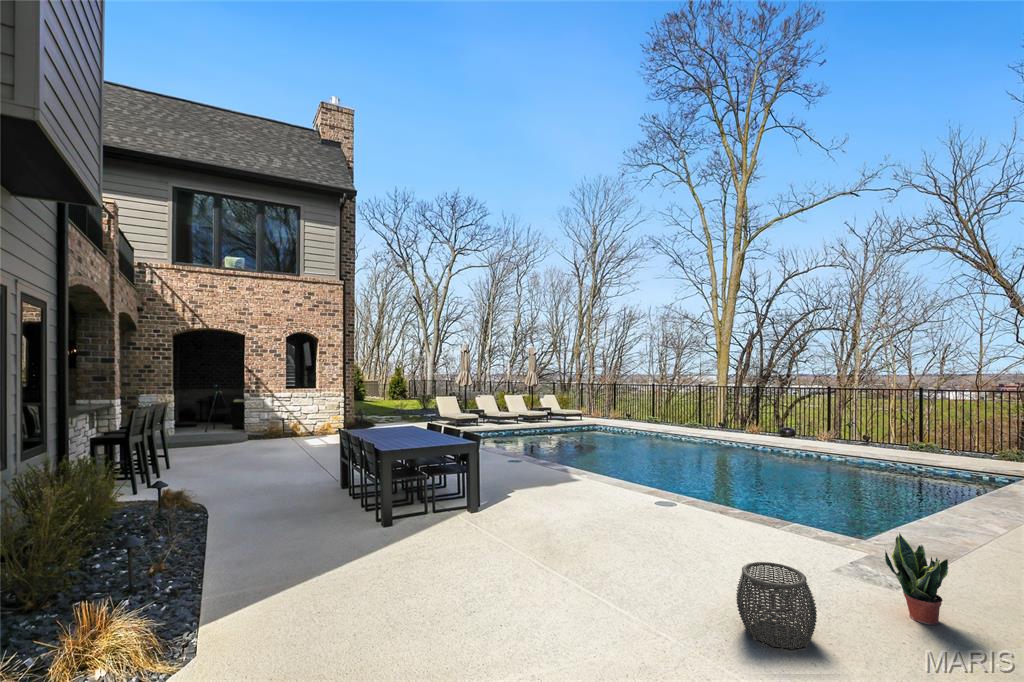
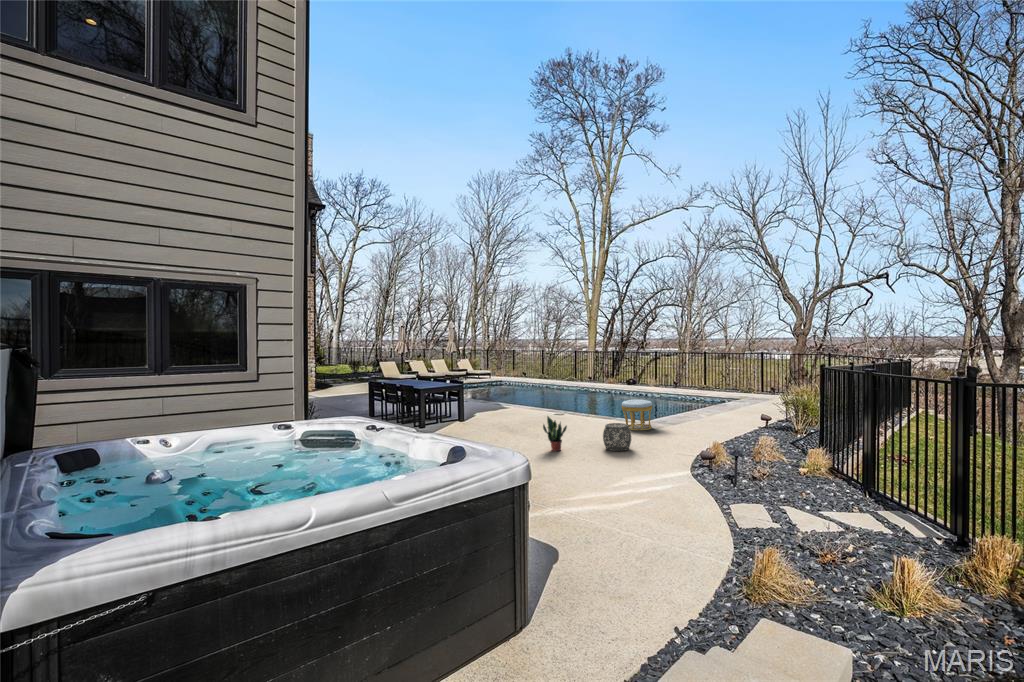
ottoman: none [779,486,851,558] -> present [622,400,652,431]
potted plant: present [885,533,948,625] -> present [543,416,567,451]

